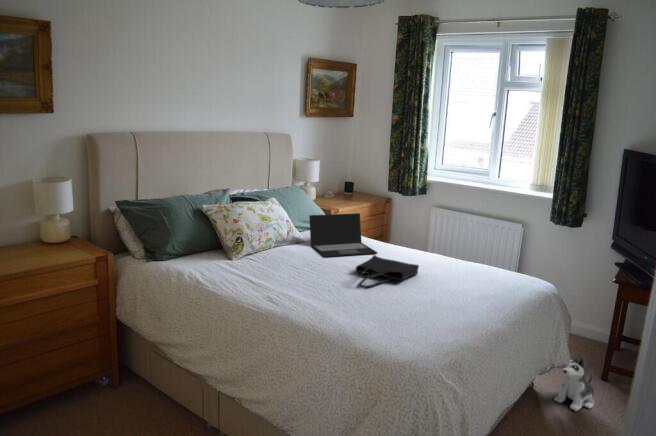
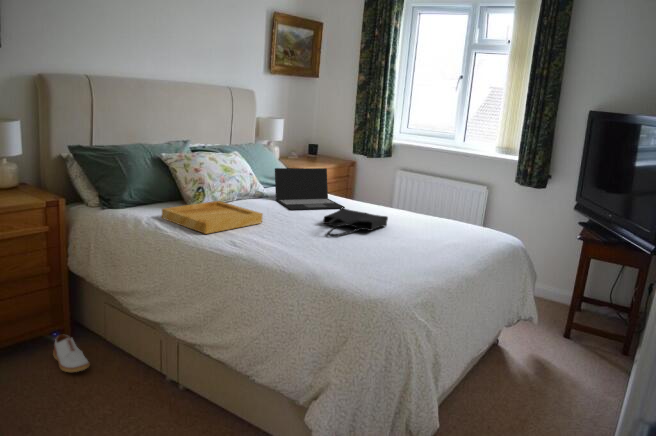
tray: none [203,250,297,288] -> present [162,201,263,234]
plush toy: present [554,355,594,411] -> none [519,308,557,364]
shoe: none [105,380,138,417] -> present [53,335,90,372]

